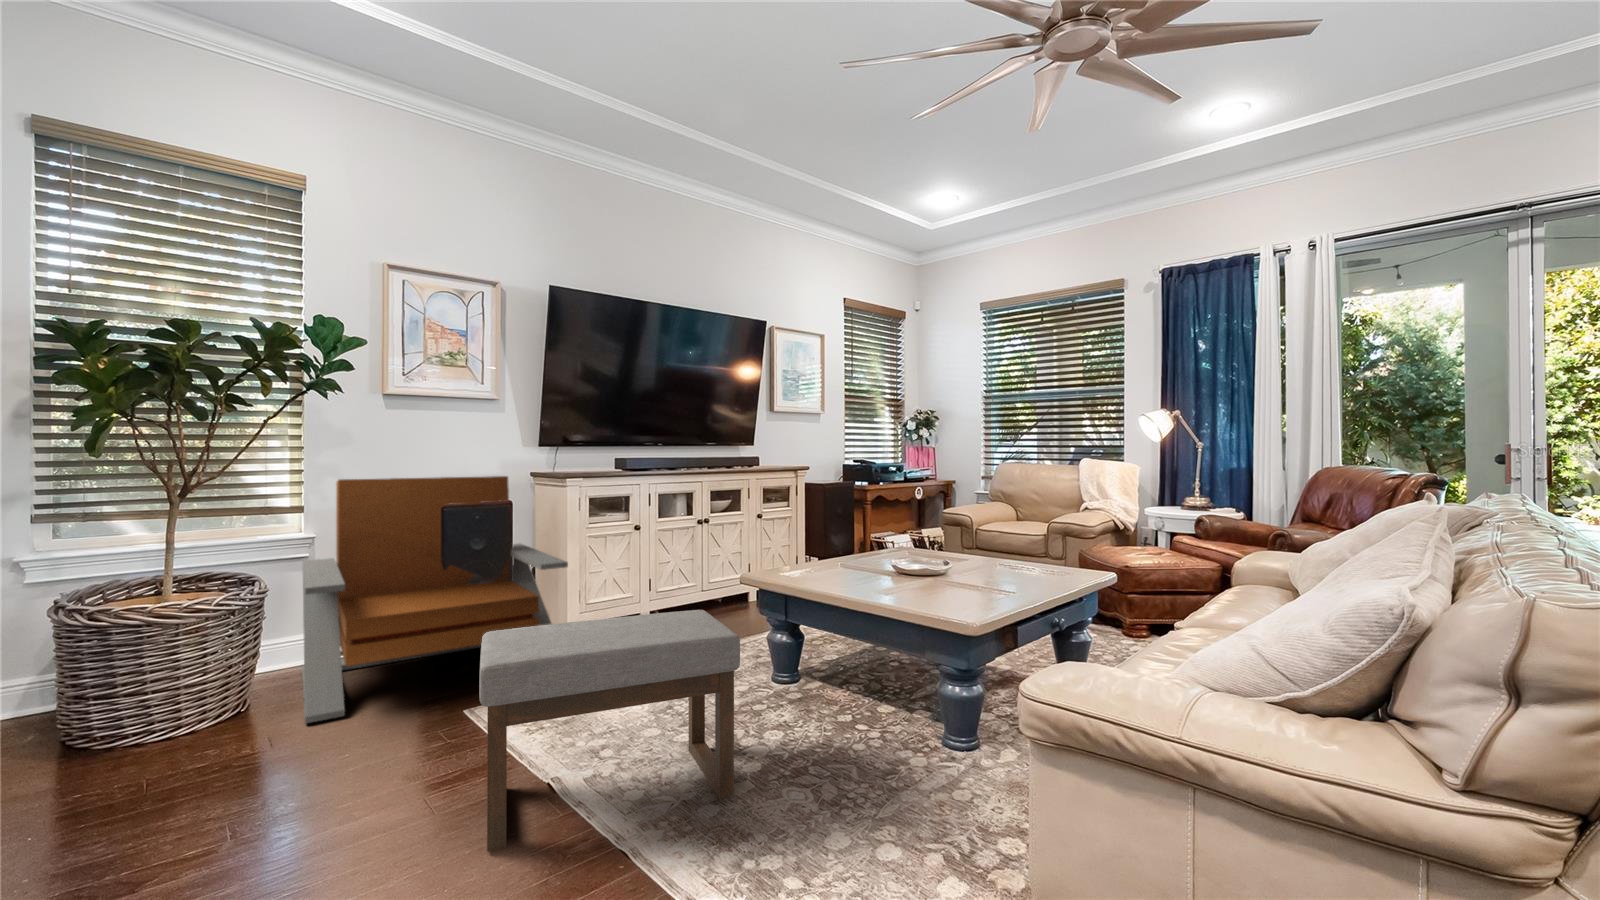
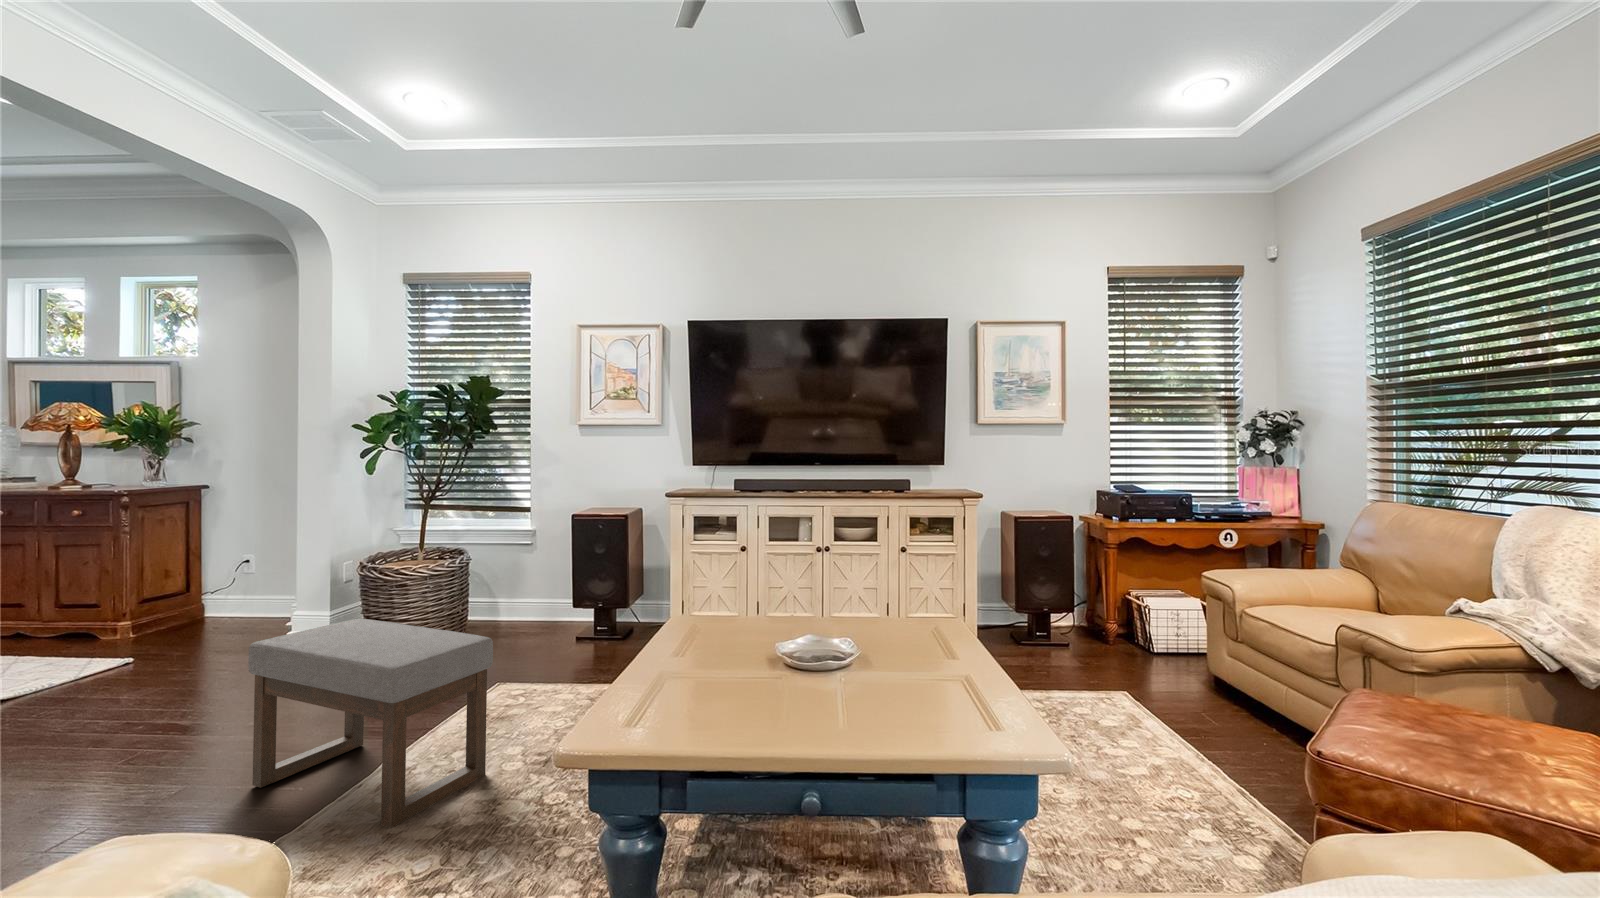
lounge chair: present [302,476,568,723] -> none [430,490,659,670]

